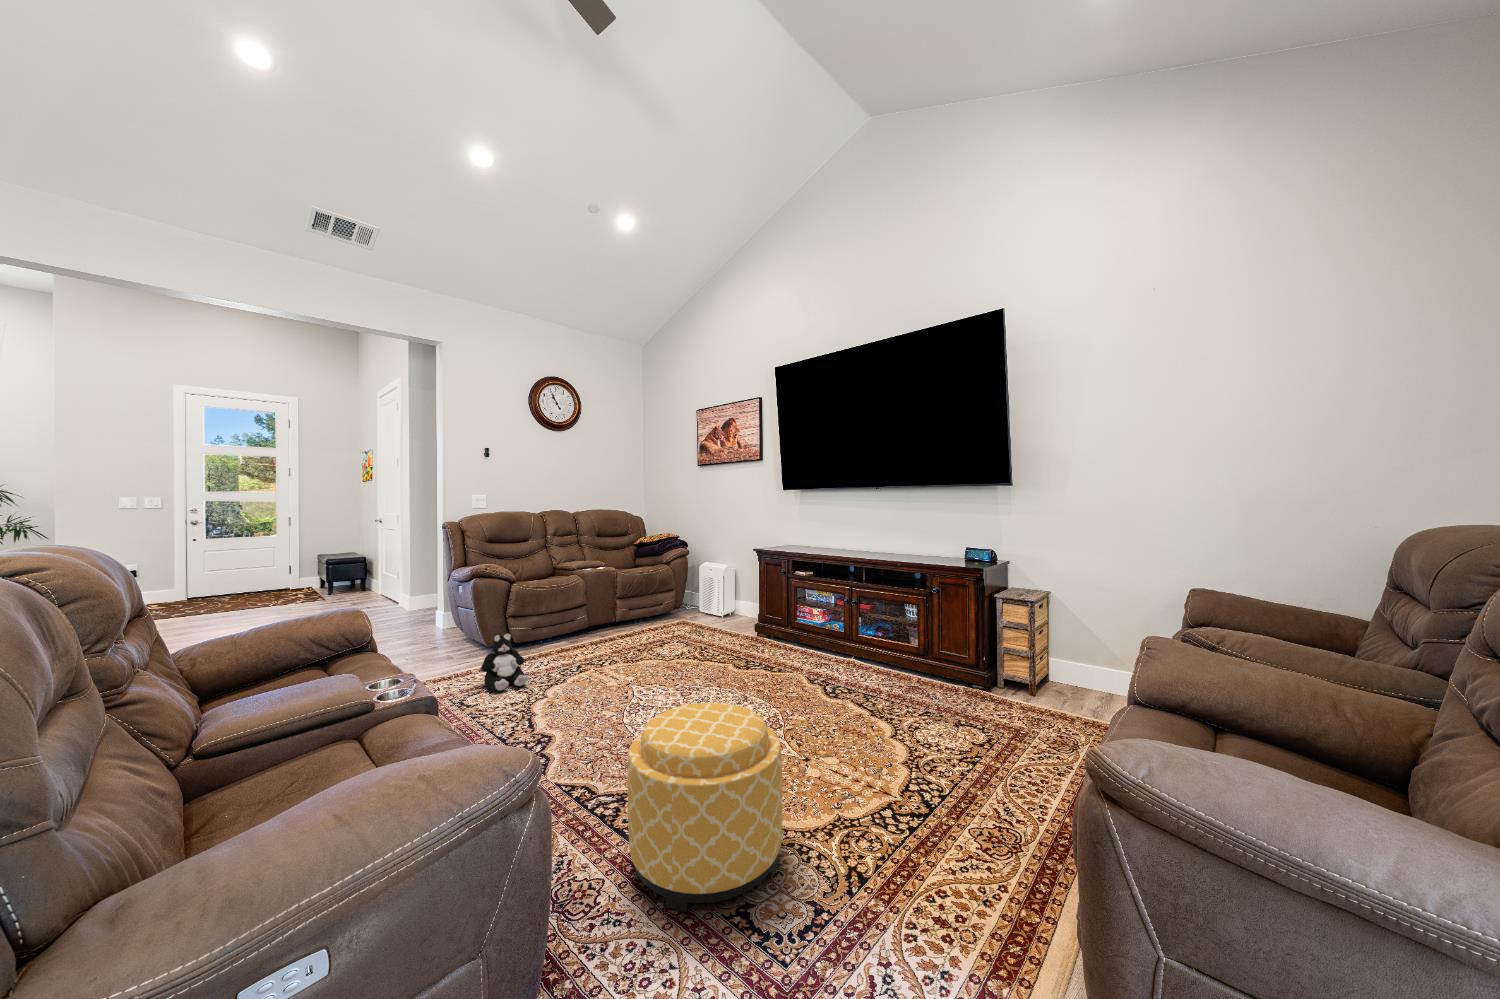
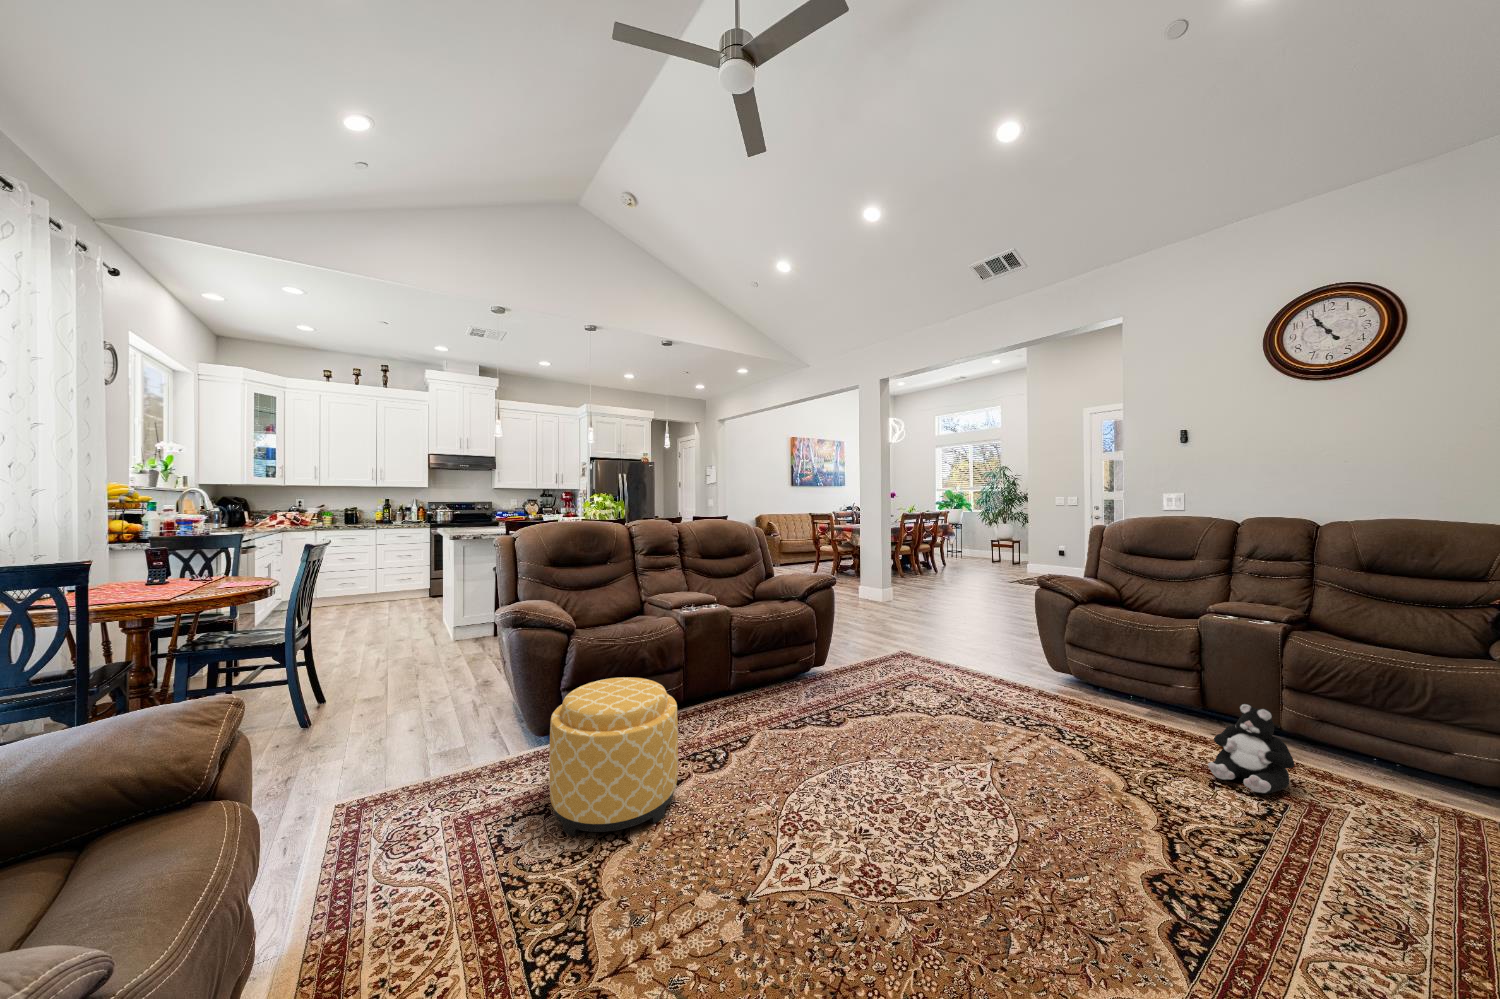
plush toy: present [481,633,529,691] -> present [1208,704,1295,794]

